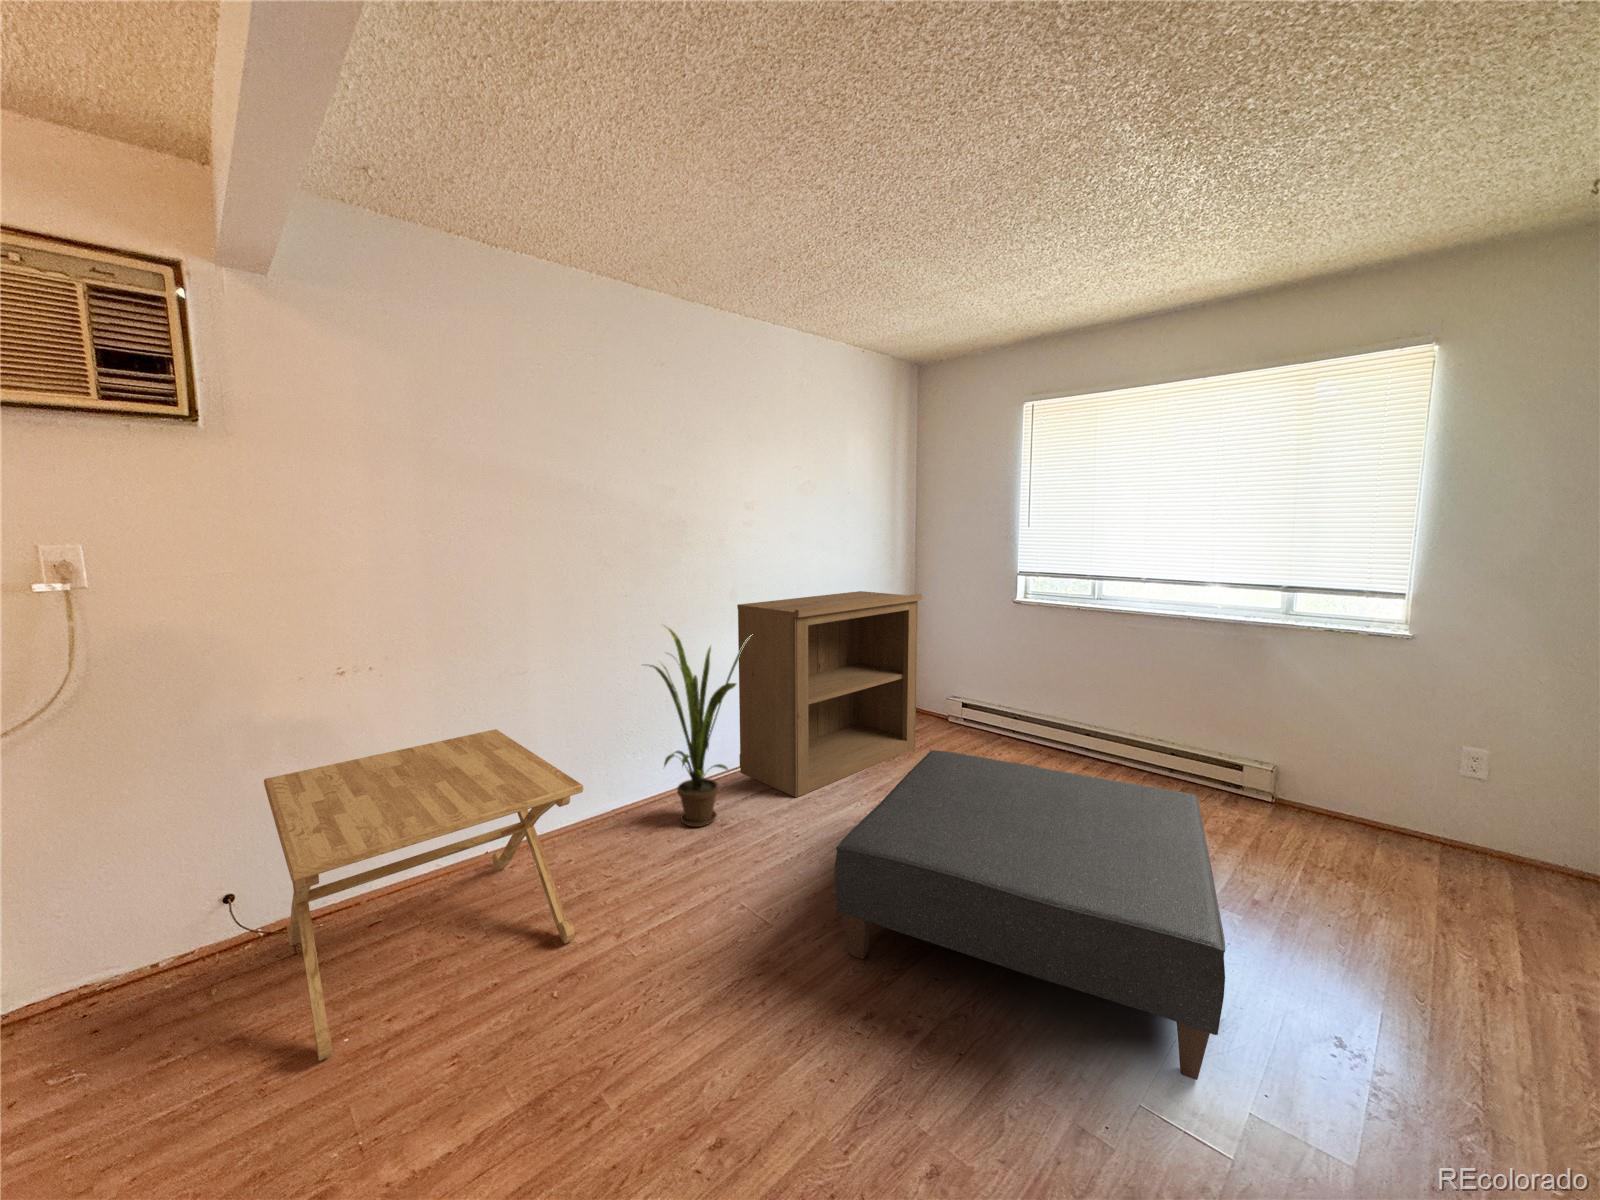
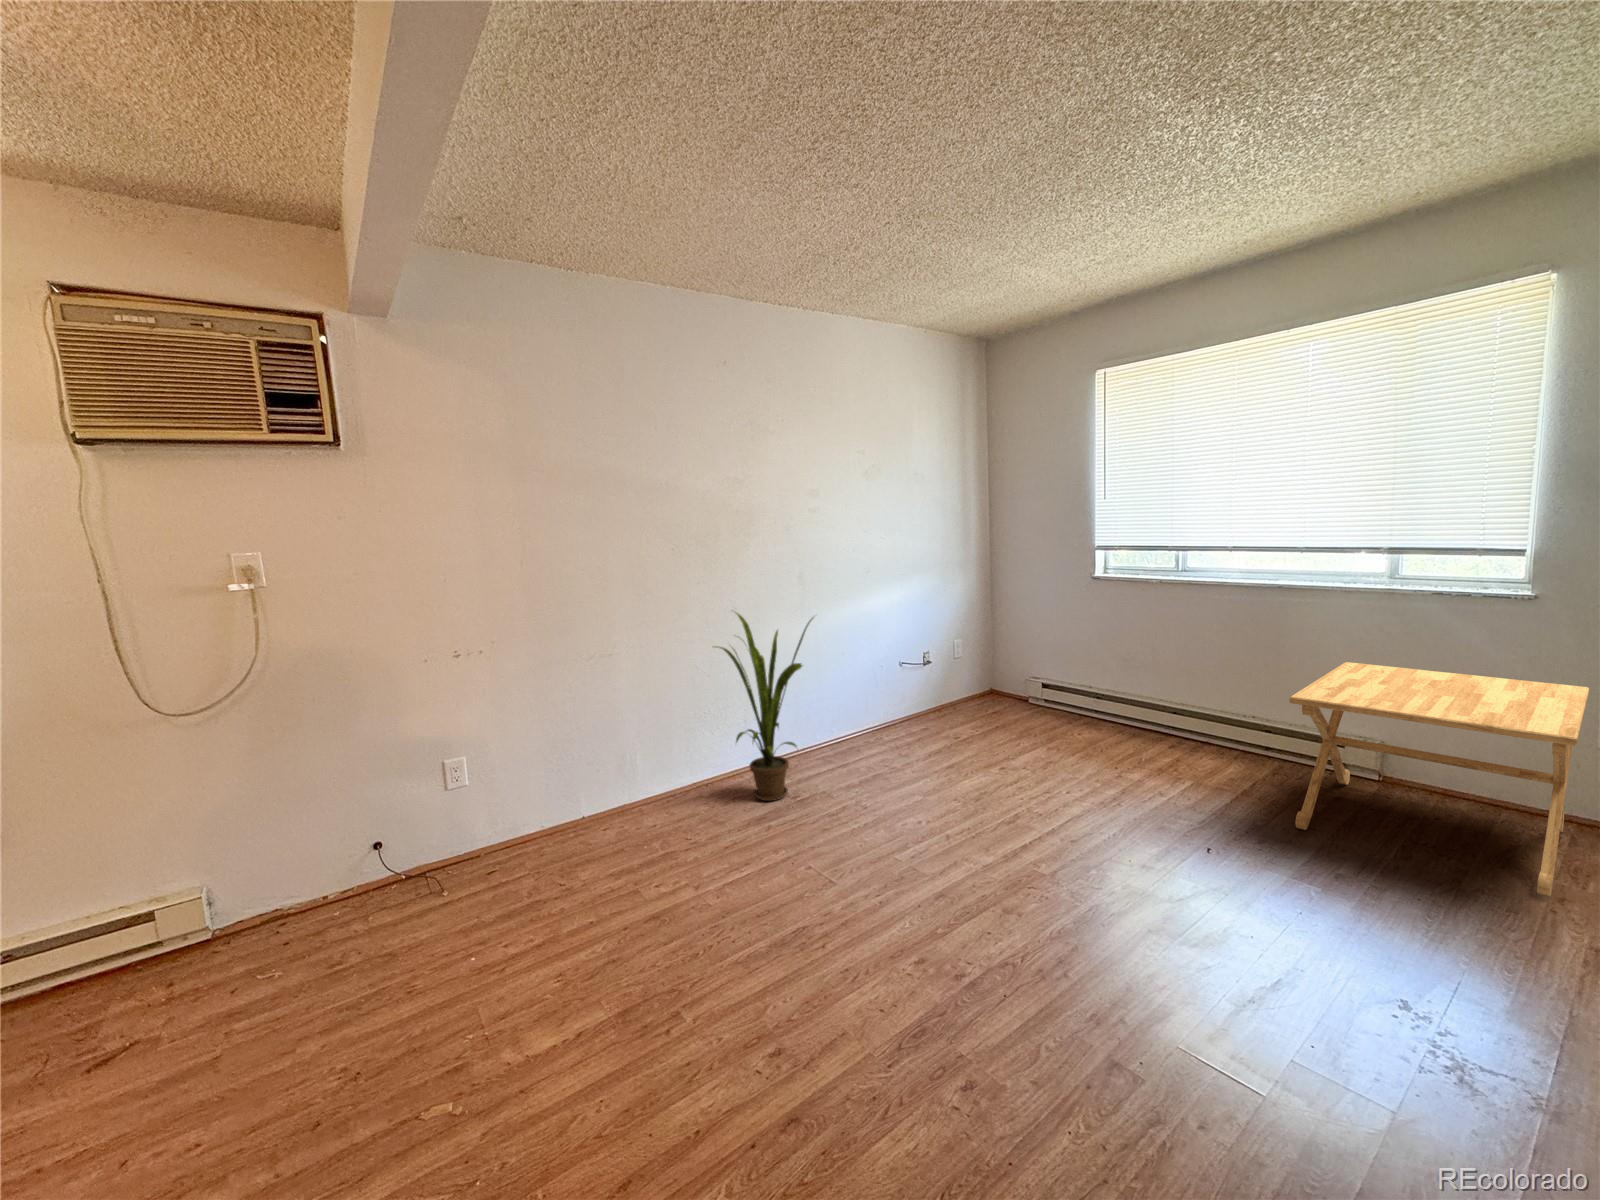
bookshelf: present [737,591,922,797] -> none [804,573,993,776]
side table: present [264,729,583,1061] -> present [1289,662,1589,896]
ottoman: present [835,750,1225,1080] -> none [889,726,1274,1026]

